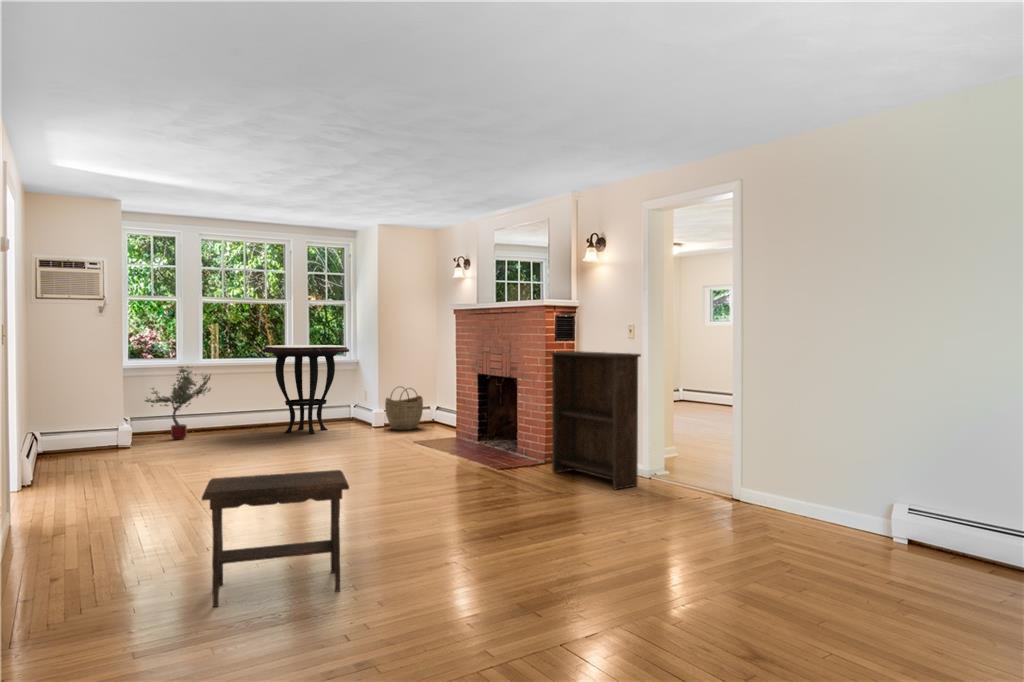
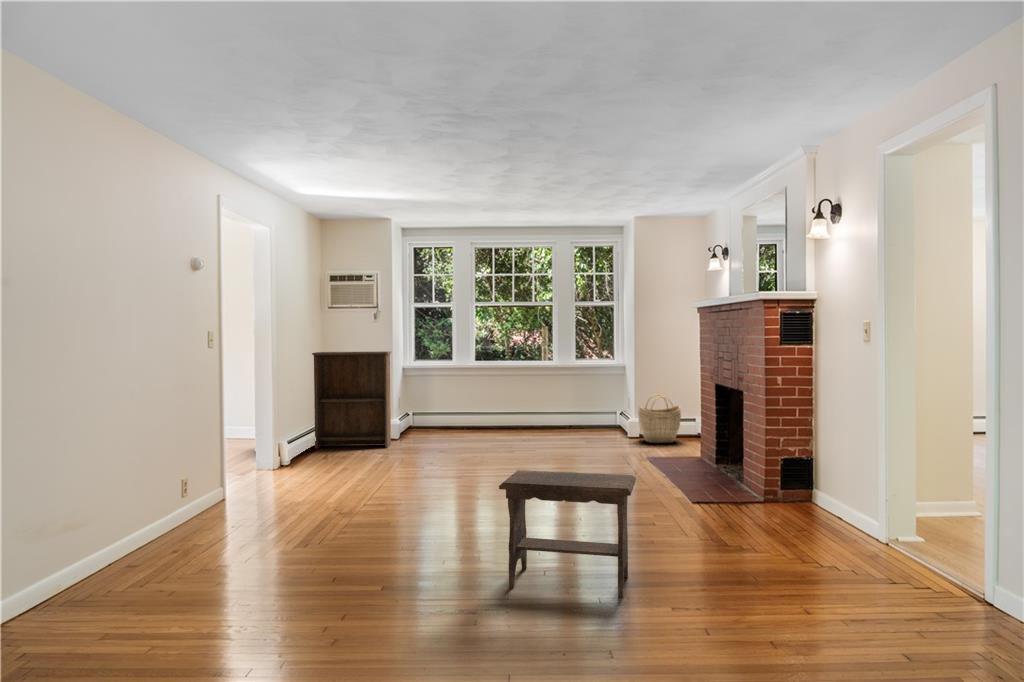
side table: present [262,345,349,434] -> none [519,348,600,440]
bookshelf: present [550,351,641,489] -> present [312,351,391,449]
potted tree: present [145,366,211,440] -> none [418,366,474,435]
footstool: present [202,470,349,607] -> present [499,470,636,597]

